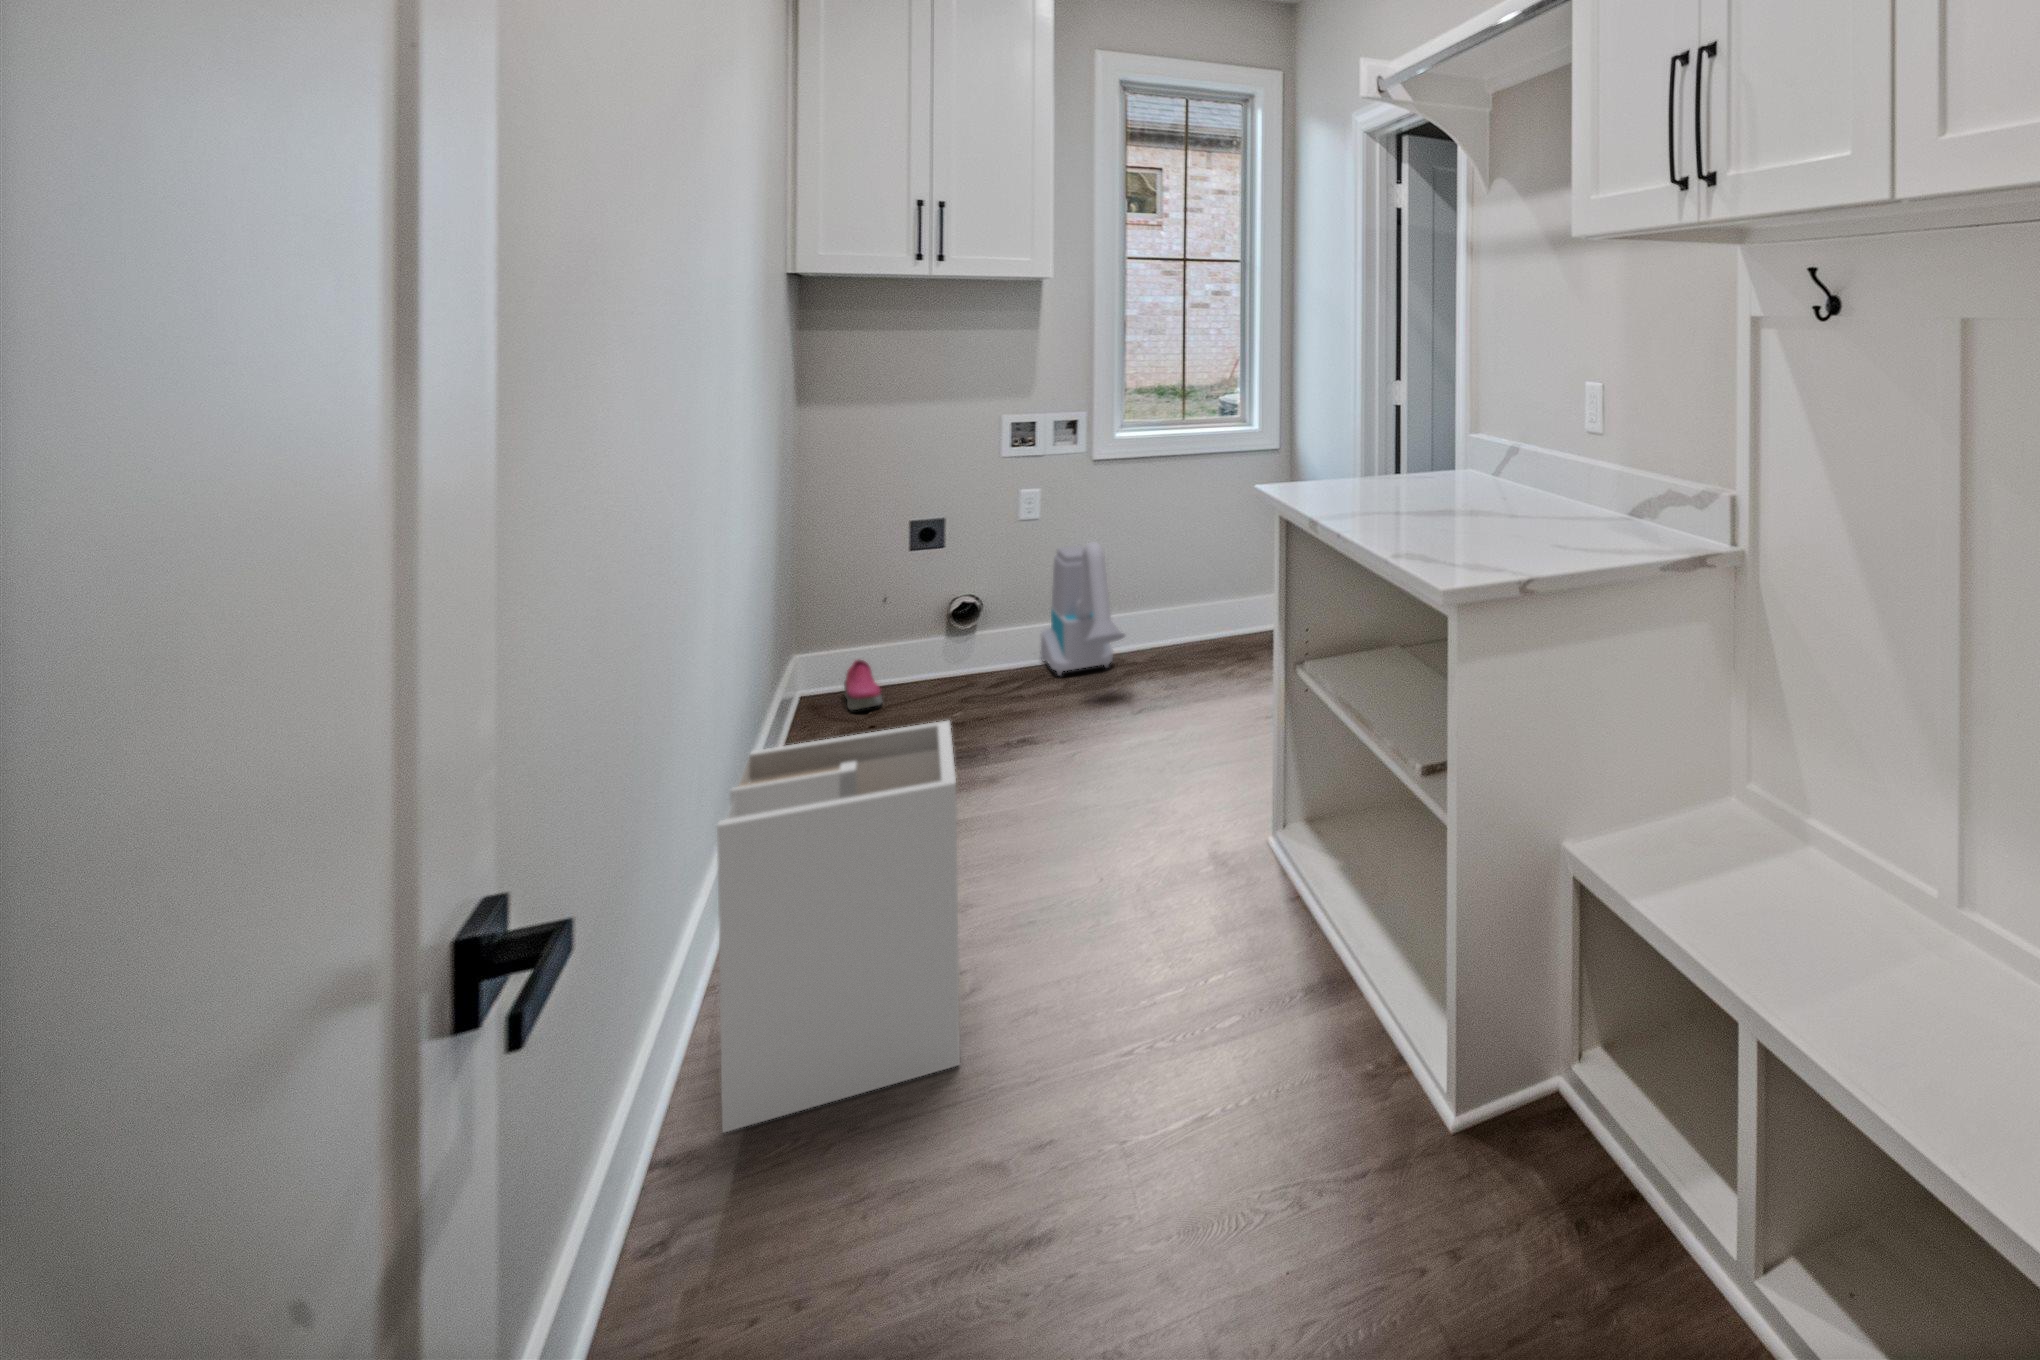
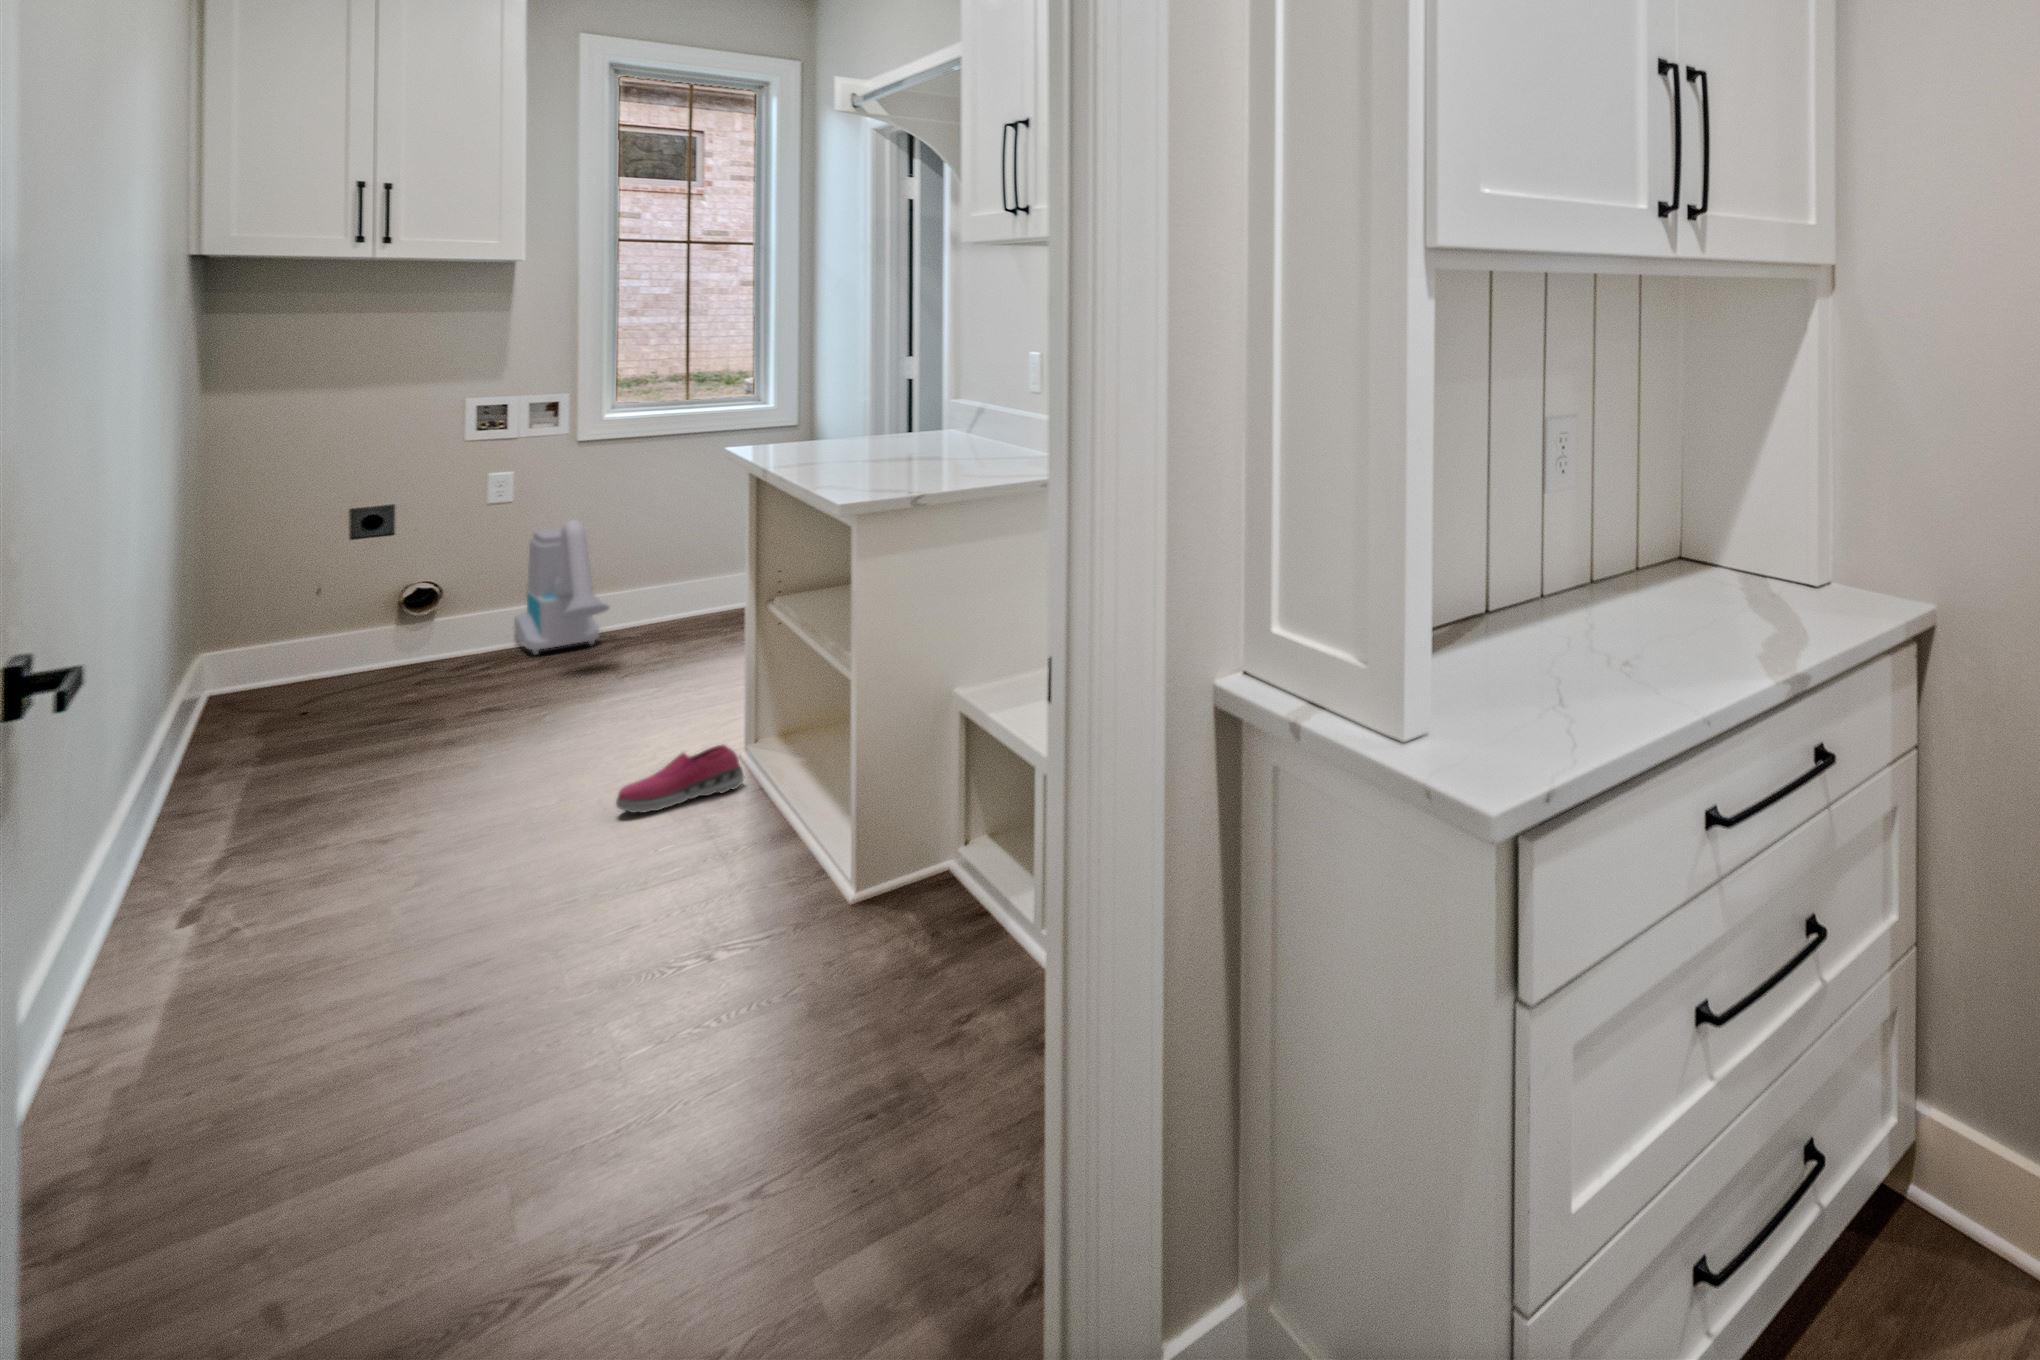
shoe: present [844,660,882,710] -> present [616,744,744,813]
laundry hamper: present [717,721,960,1132] -> none [156,655,412,993]

